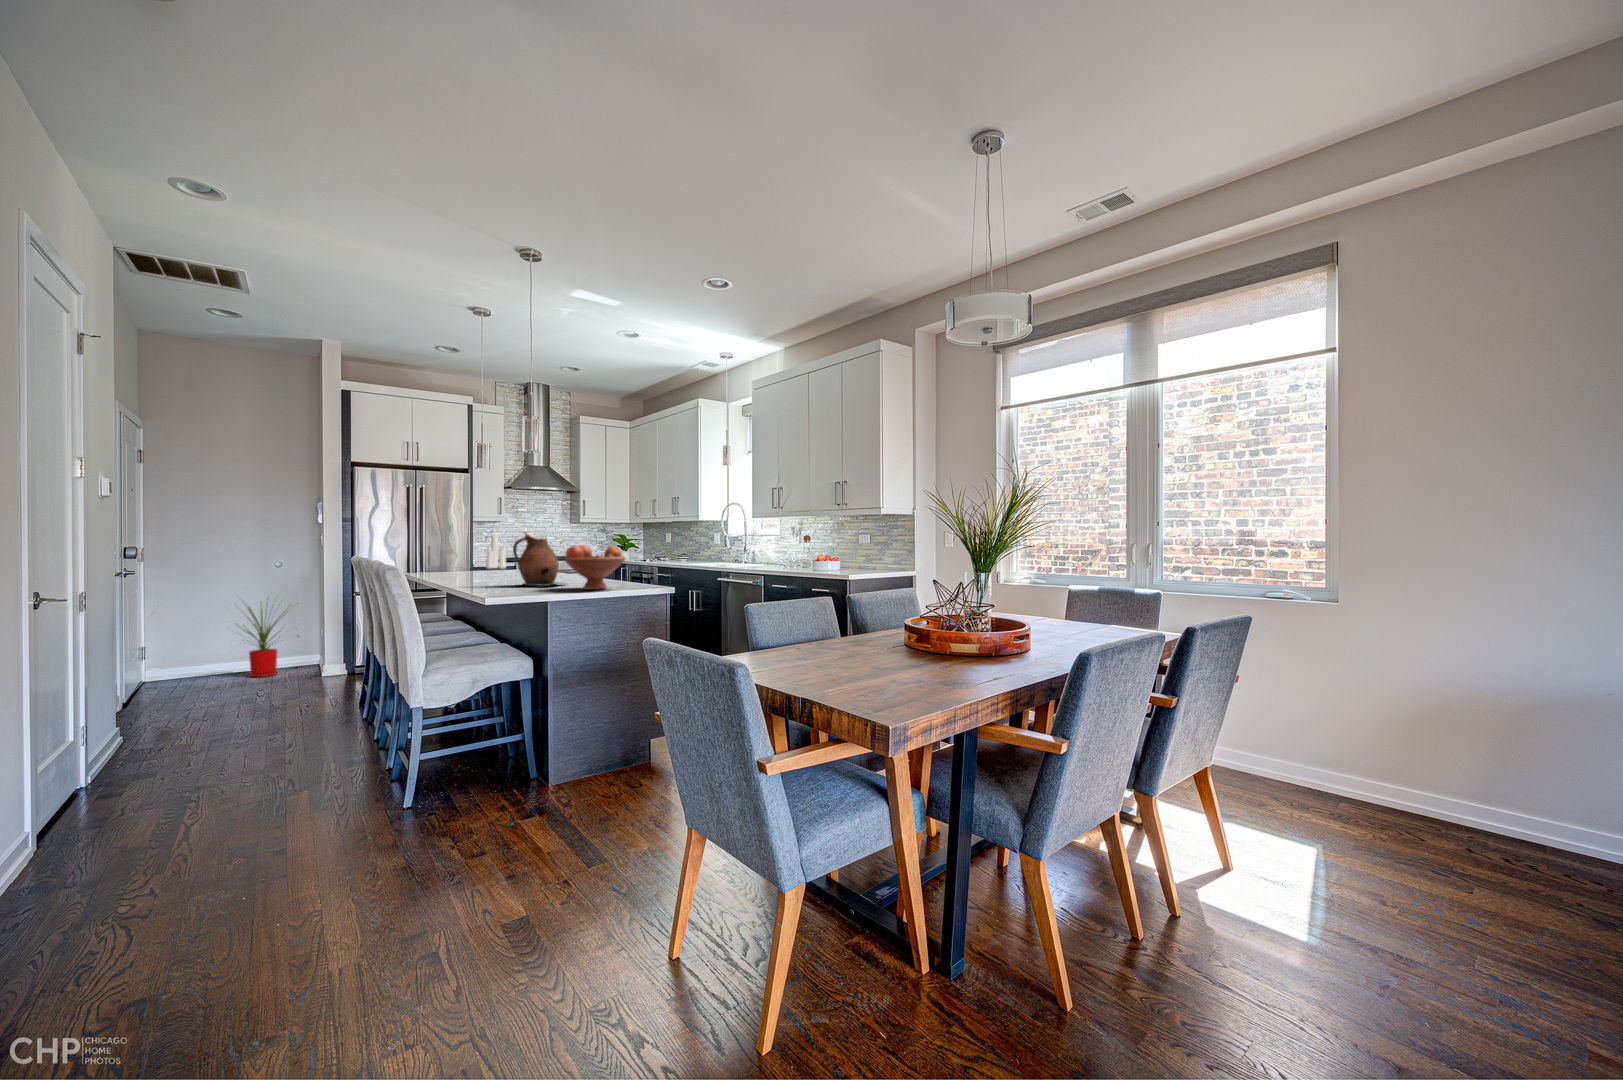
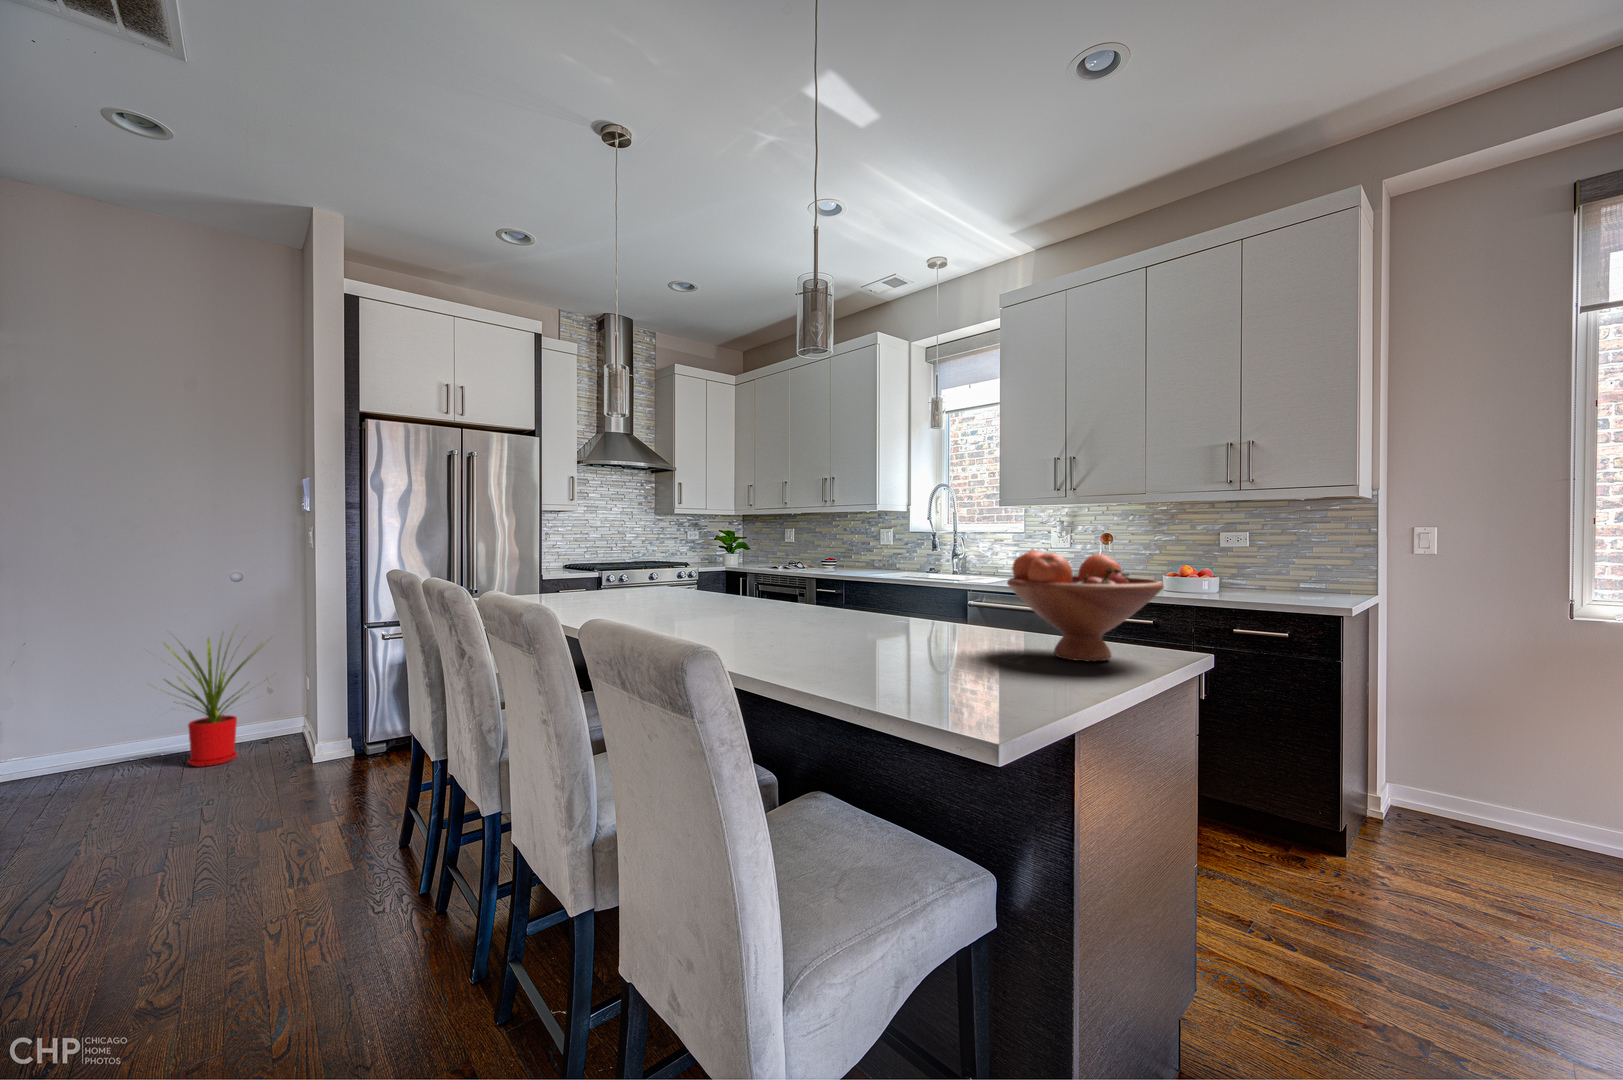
ceramic pitcher: present [513,533,559,586] -> none [847,521,947,650]
candle: present [486,534,506,568] -> none [600,518,630,586]

